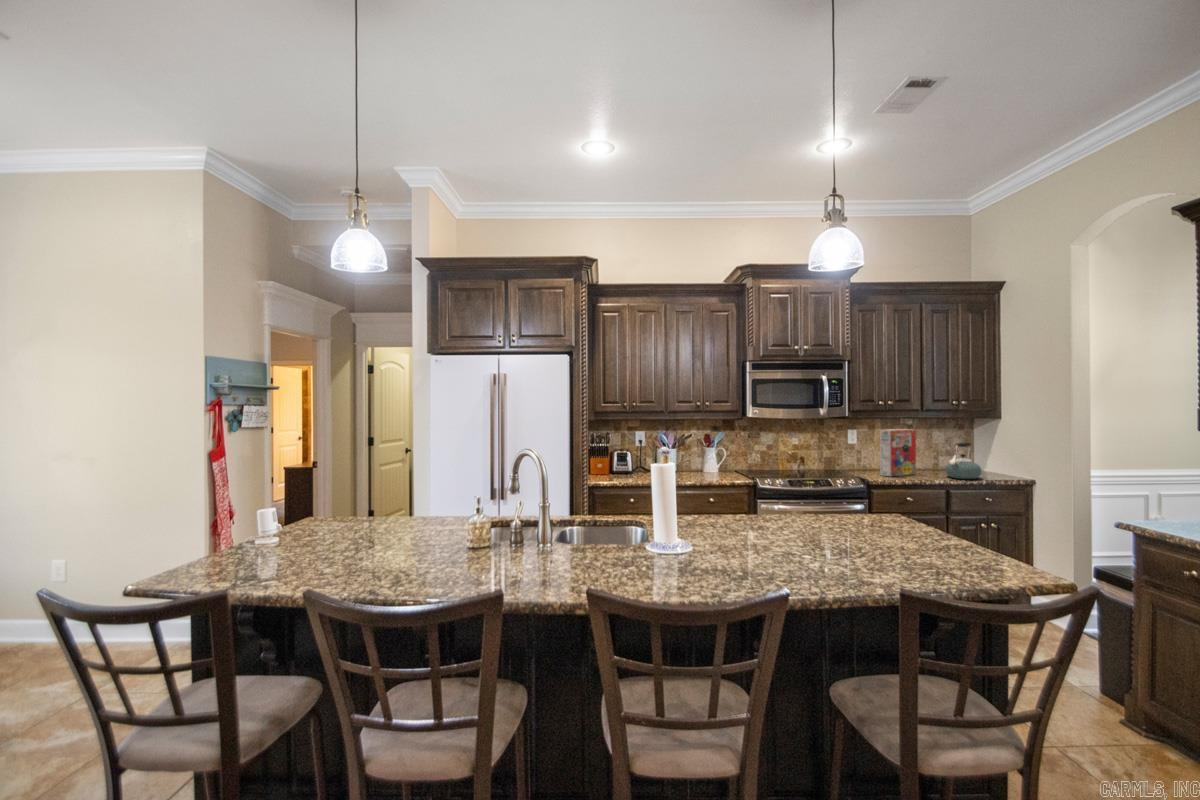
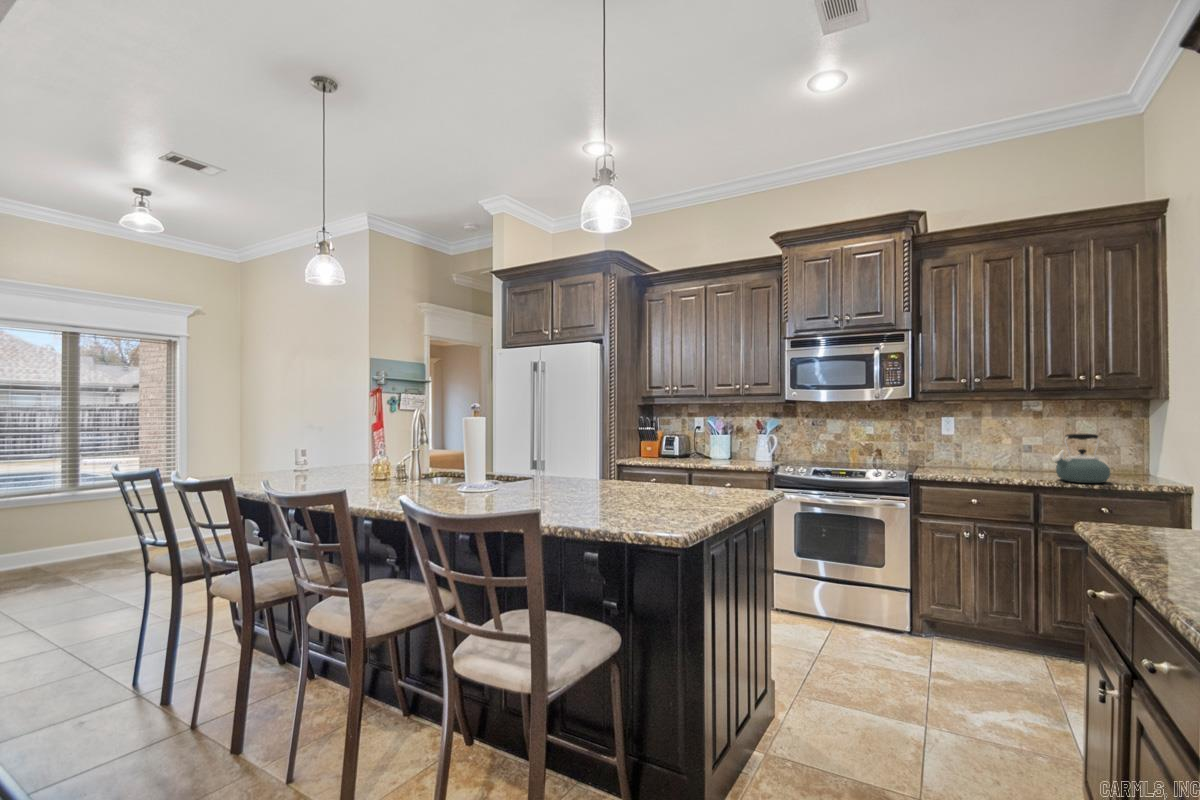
cereal box: present [880,429,916,476] -> none [961,416,1021,474]

